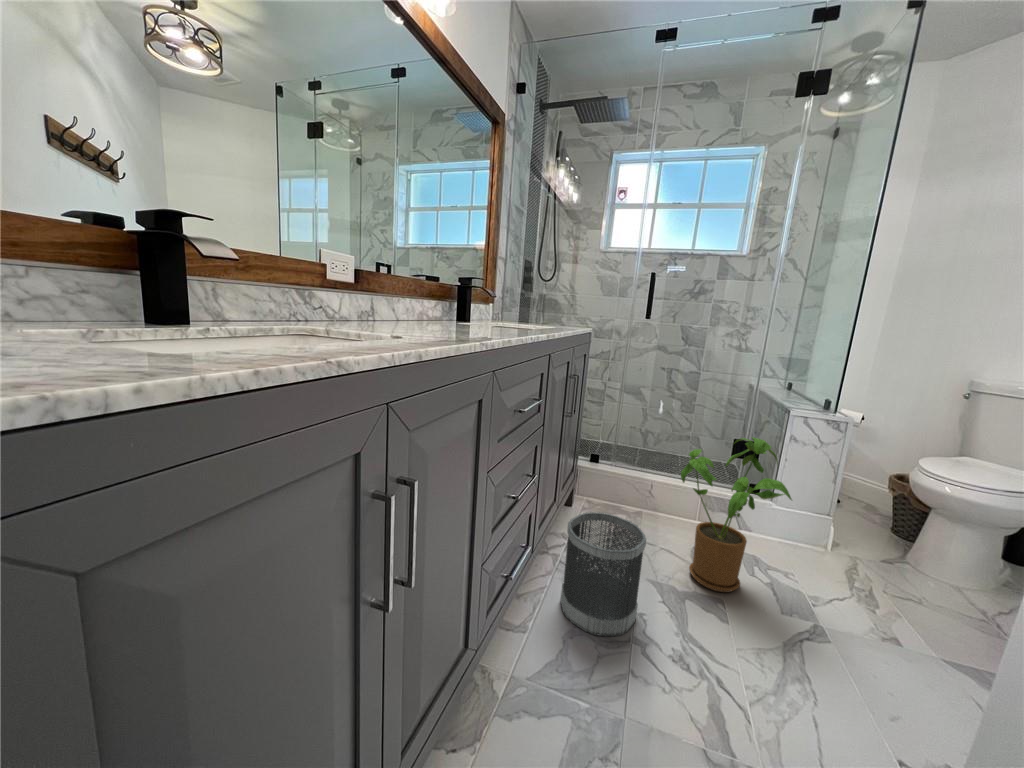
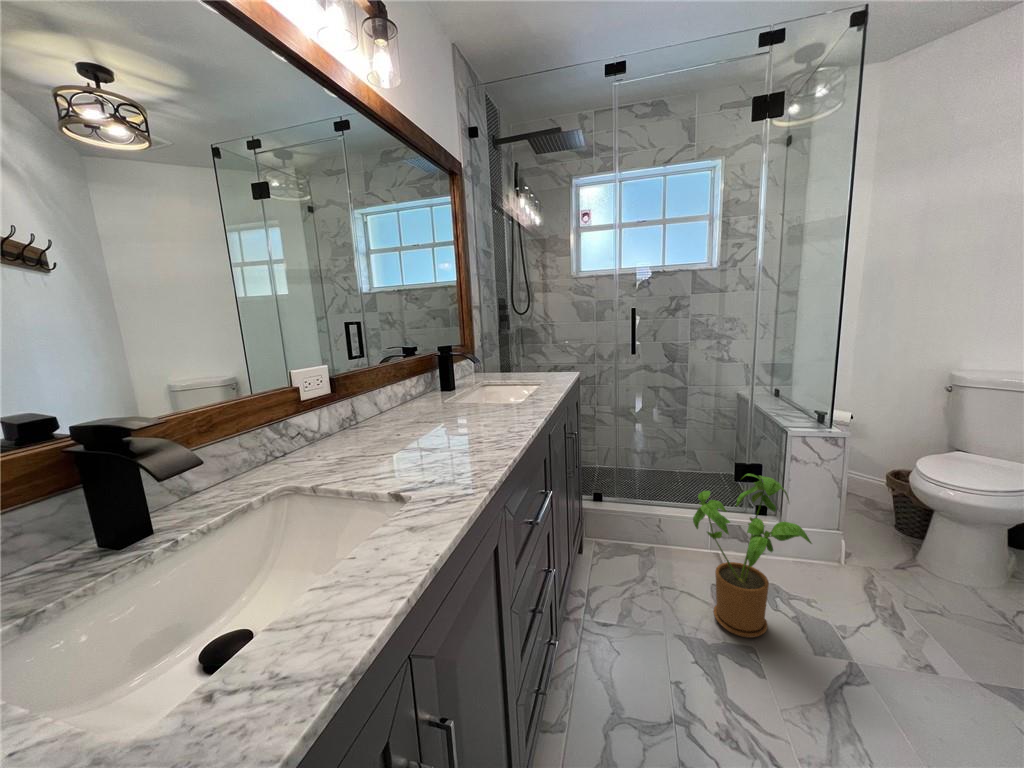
wastebasket: present [561,513,646,637] -> none [590,579,674,721]

